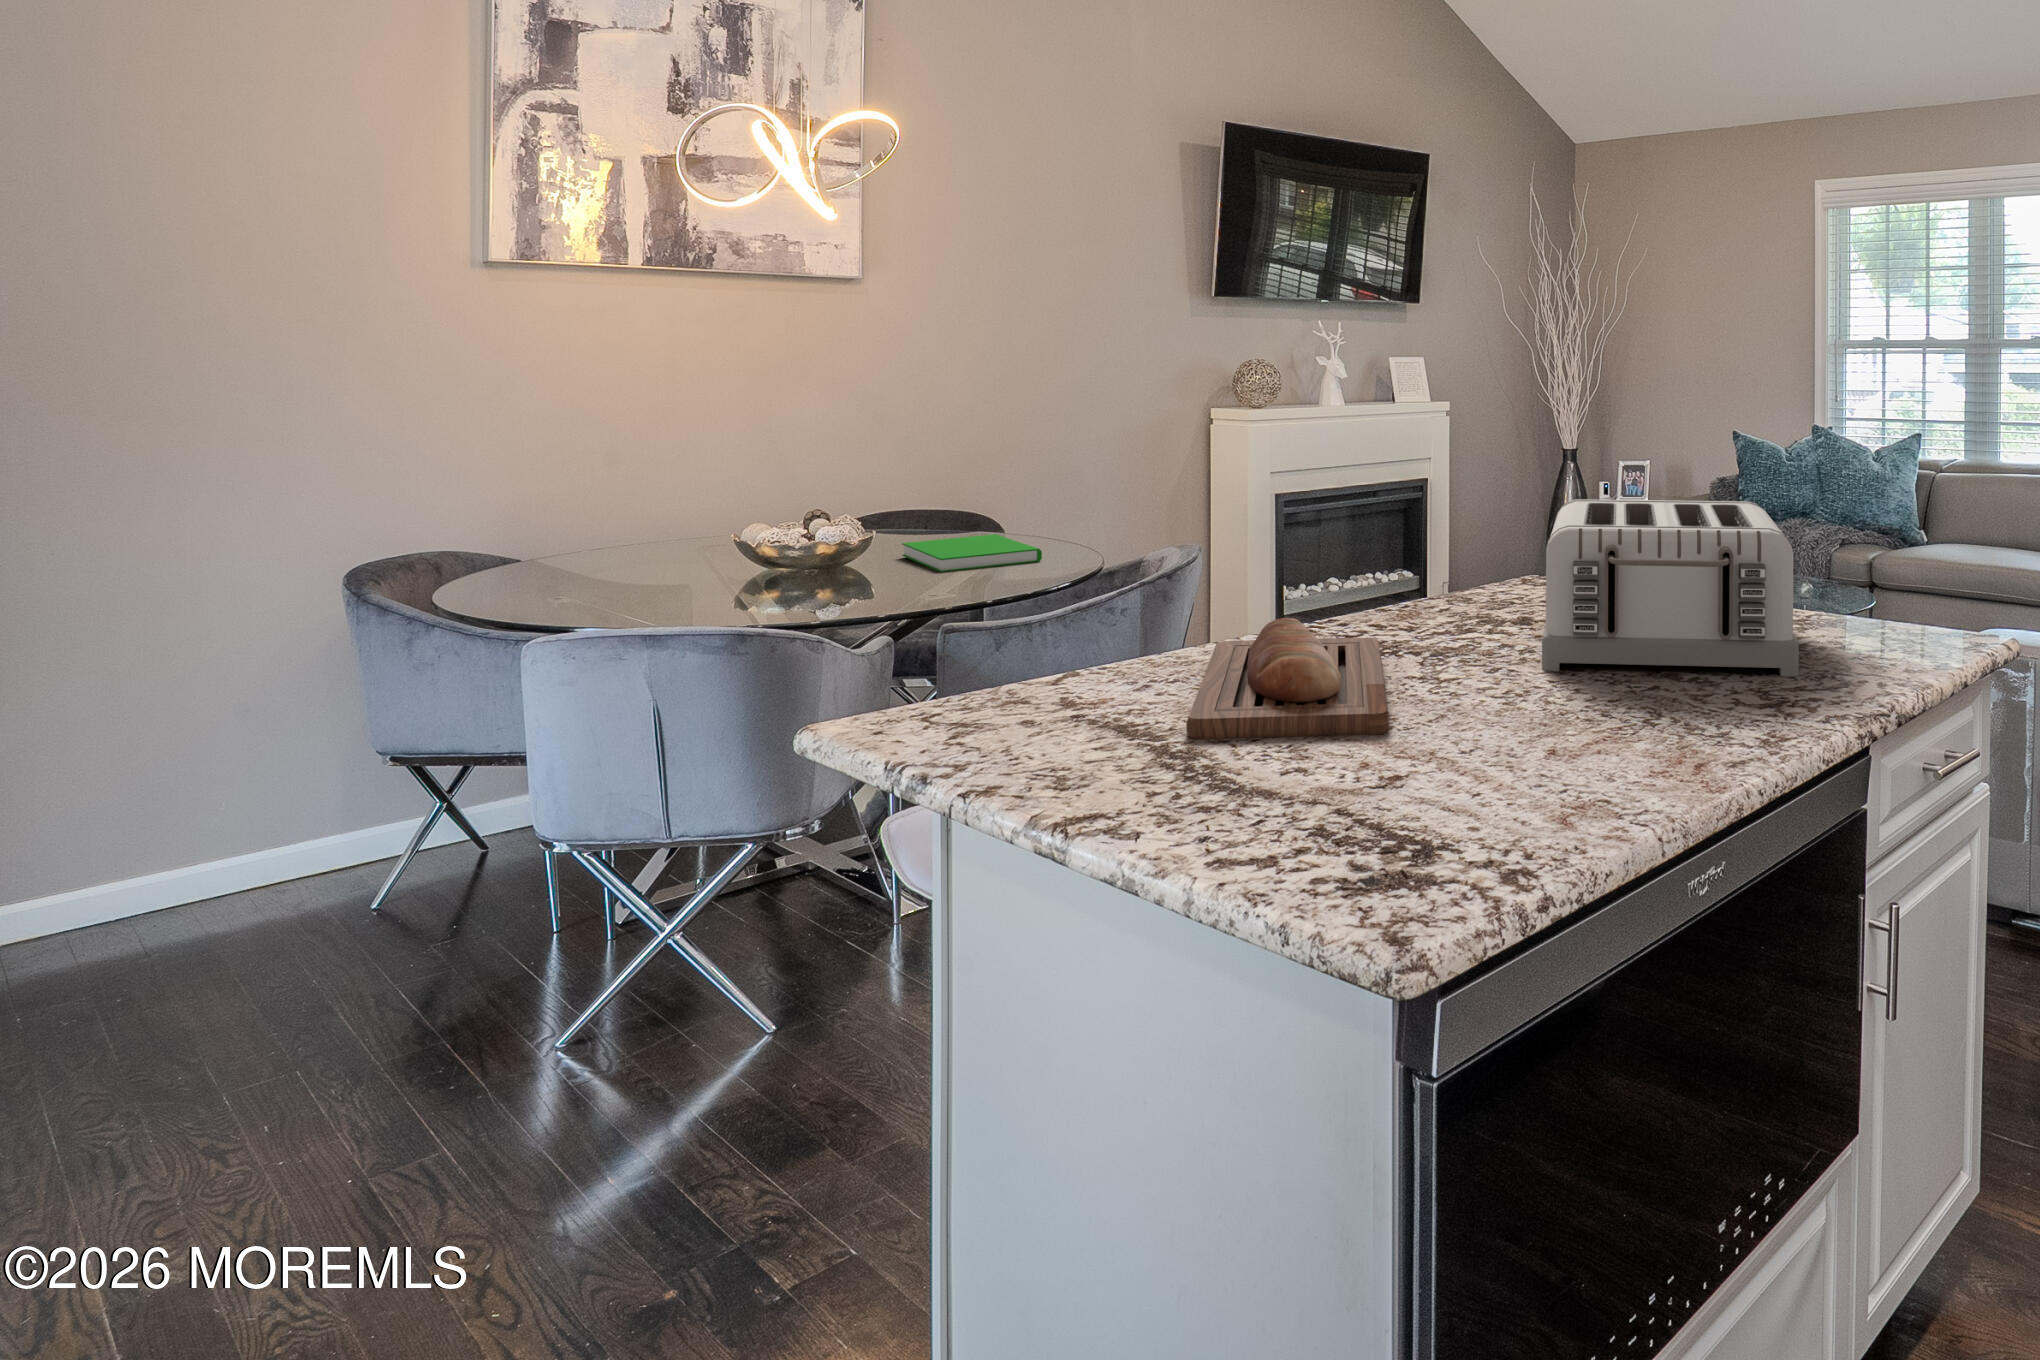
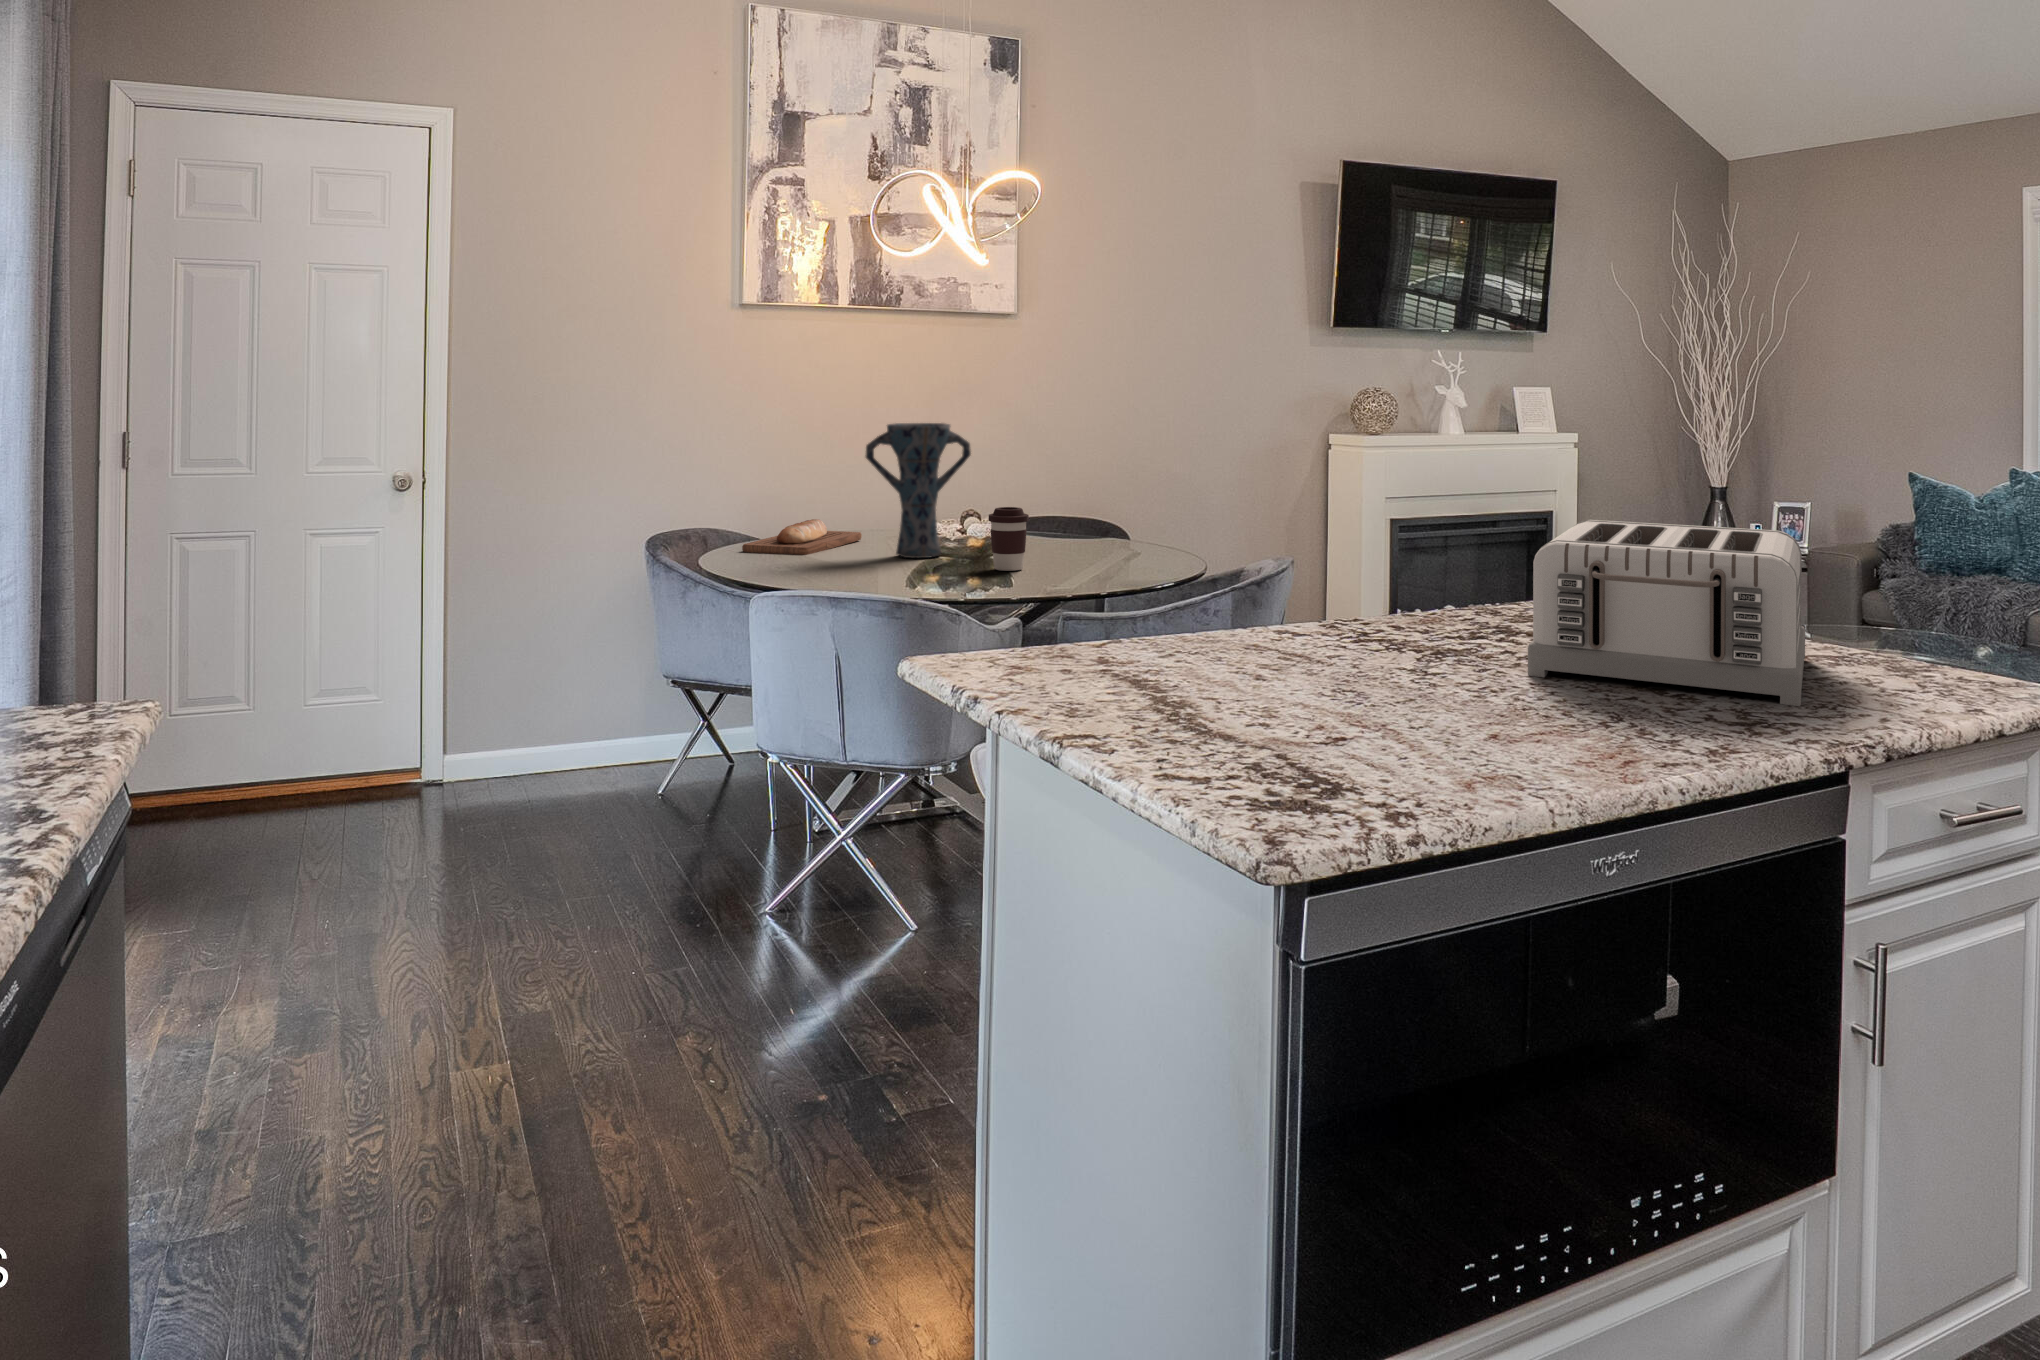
vase: none [681,411,826,578] -> present [865,423,971,558]
coffee cup: none [856,510,909,586] -> present [989,507,1029,571]
book: present [902,534,1042,572] -> none [1029,535,1139,564]
bread loaf: present [1186,618,1389,739] -> present [742,519,862,555]

